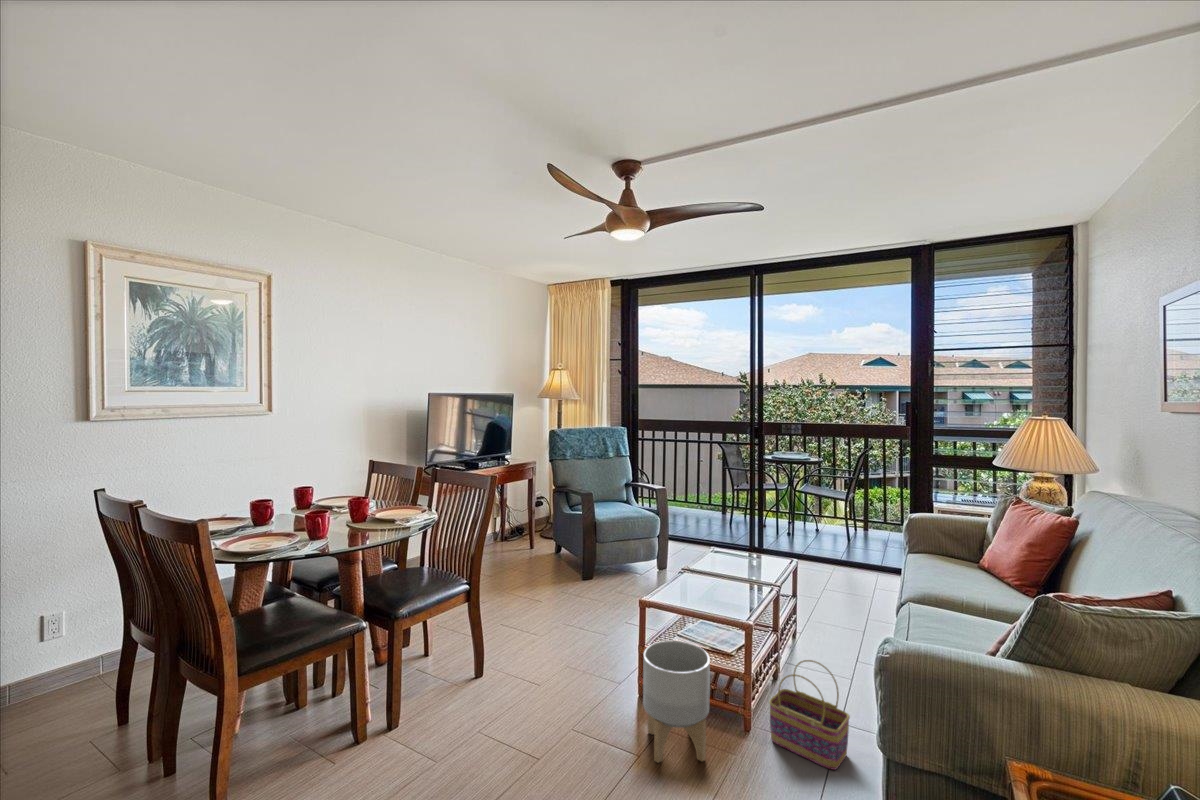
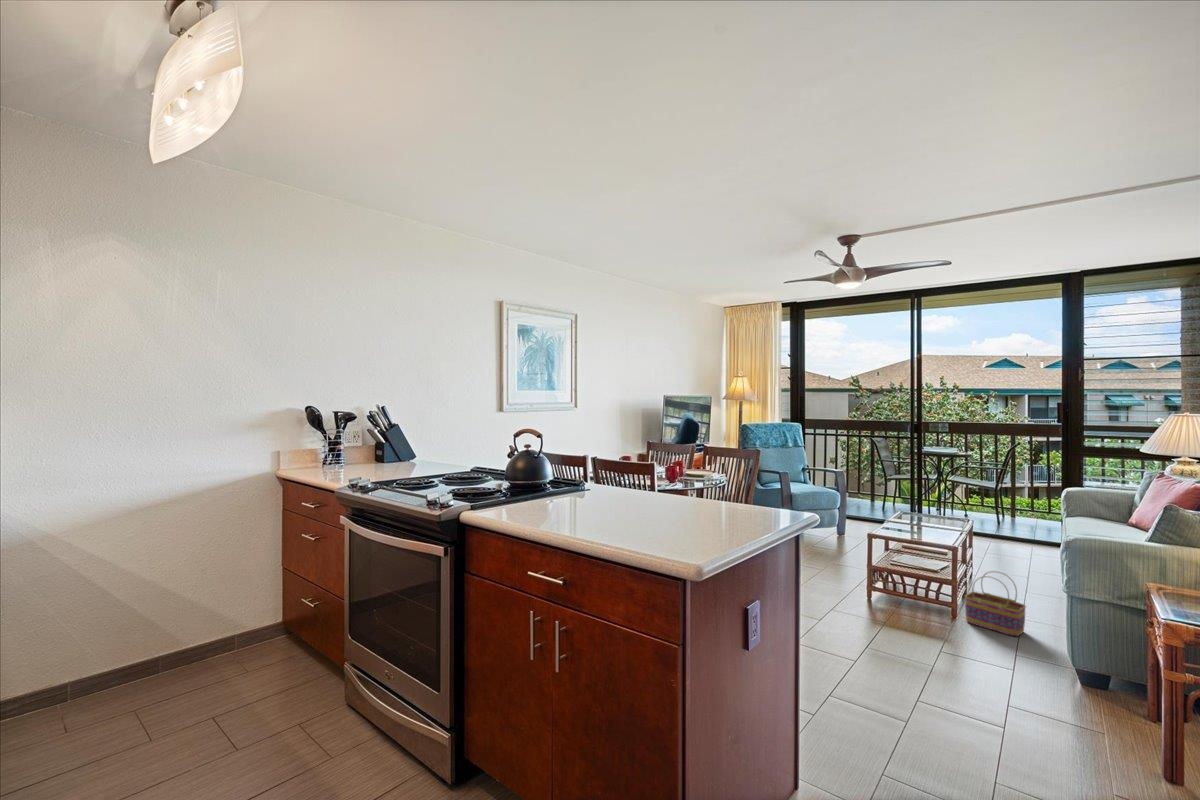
planter: present [643,641,710,763] -> none [876,555,925,627]

